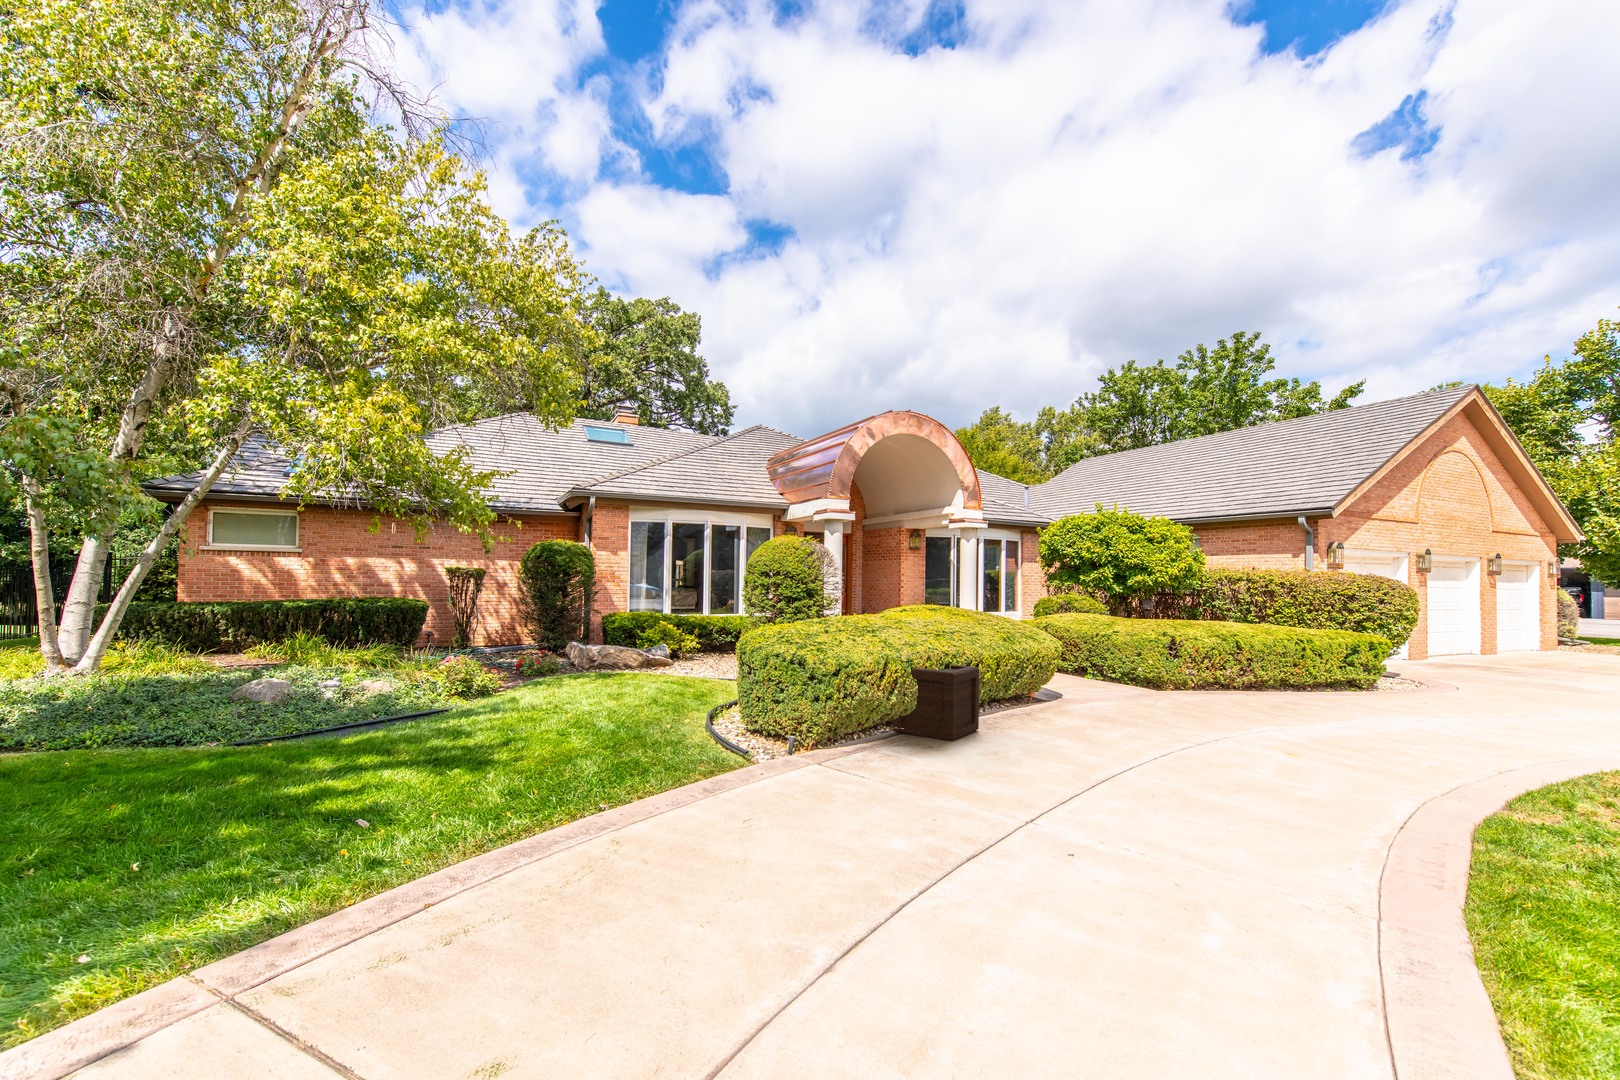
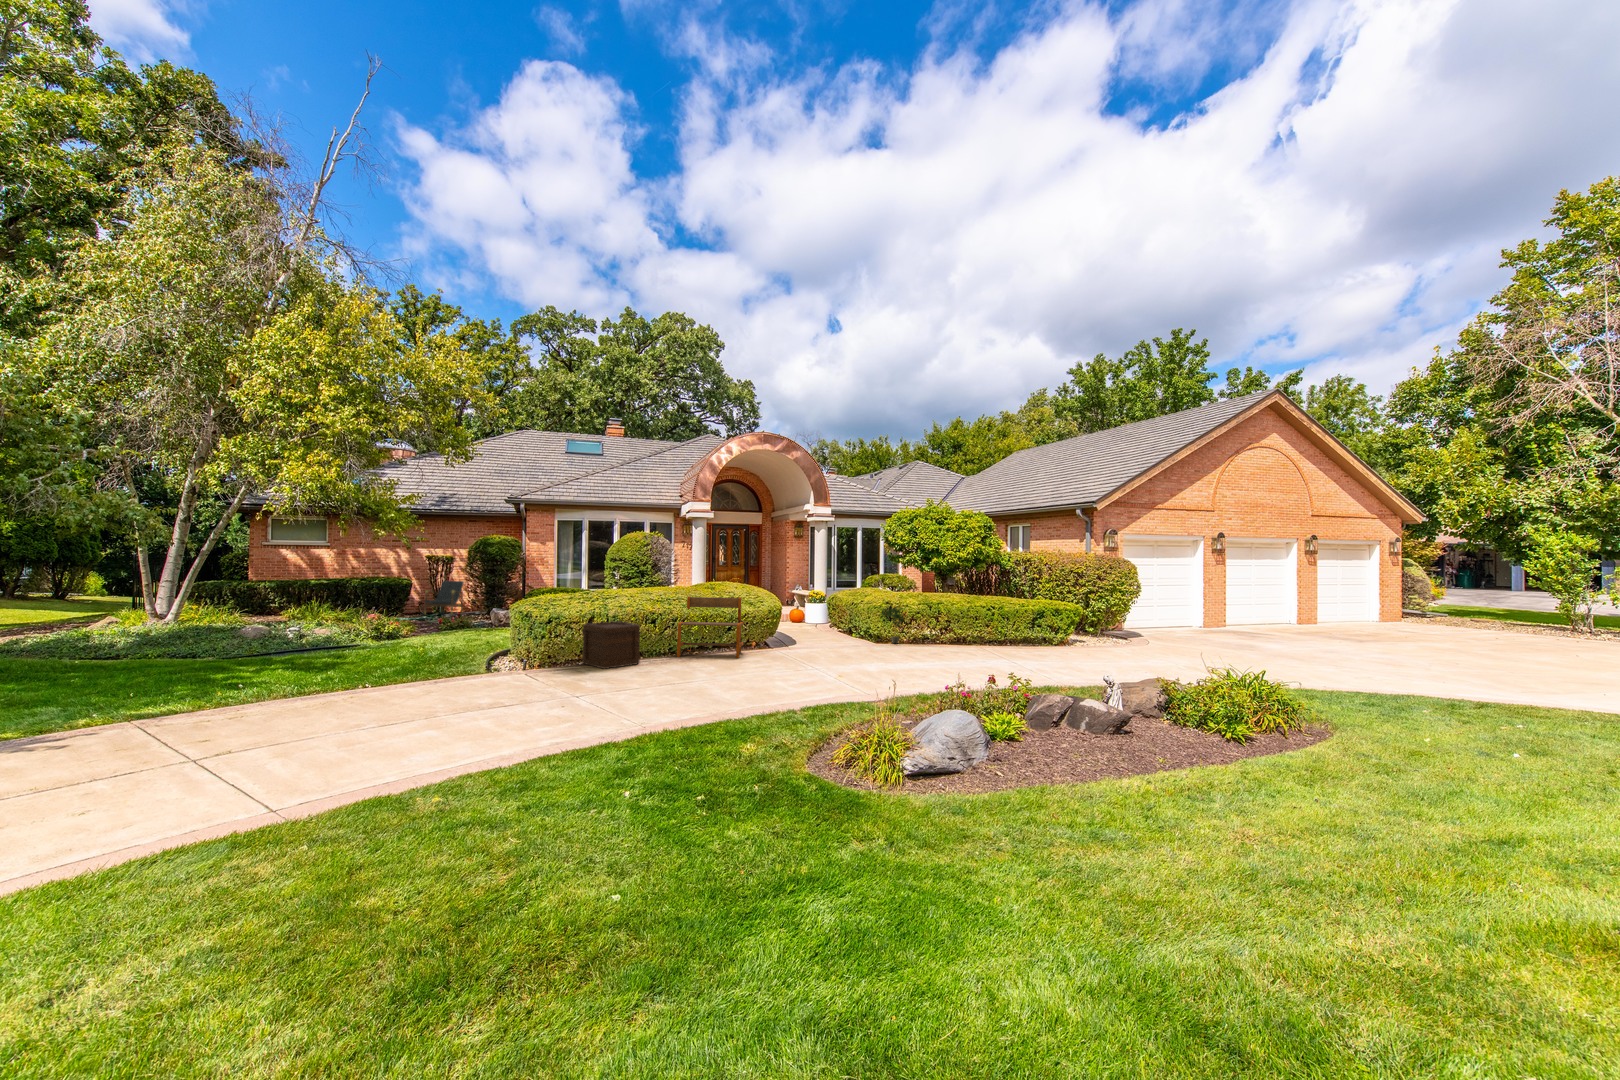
lounge chair: none [450,605,501,654] -> present [424,581,464,613]
bench: none [974,624,1081,716] -> present [677,596,743,658]
potted plant: none [1178,637,1213,689] -> present [881,607,904,644]

